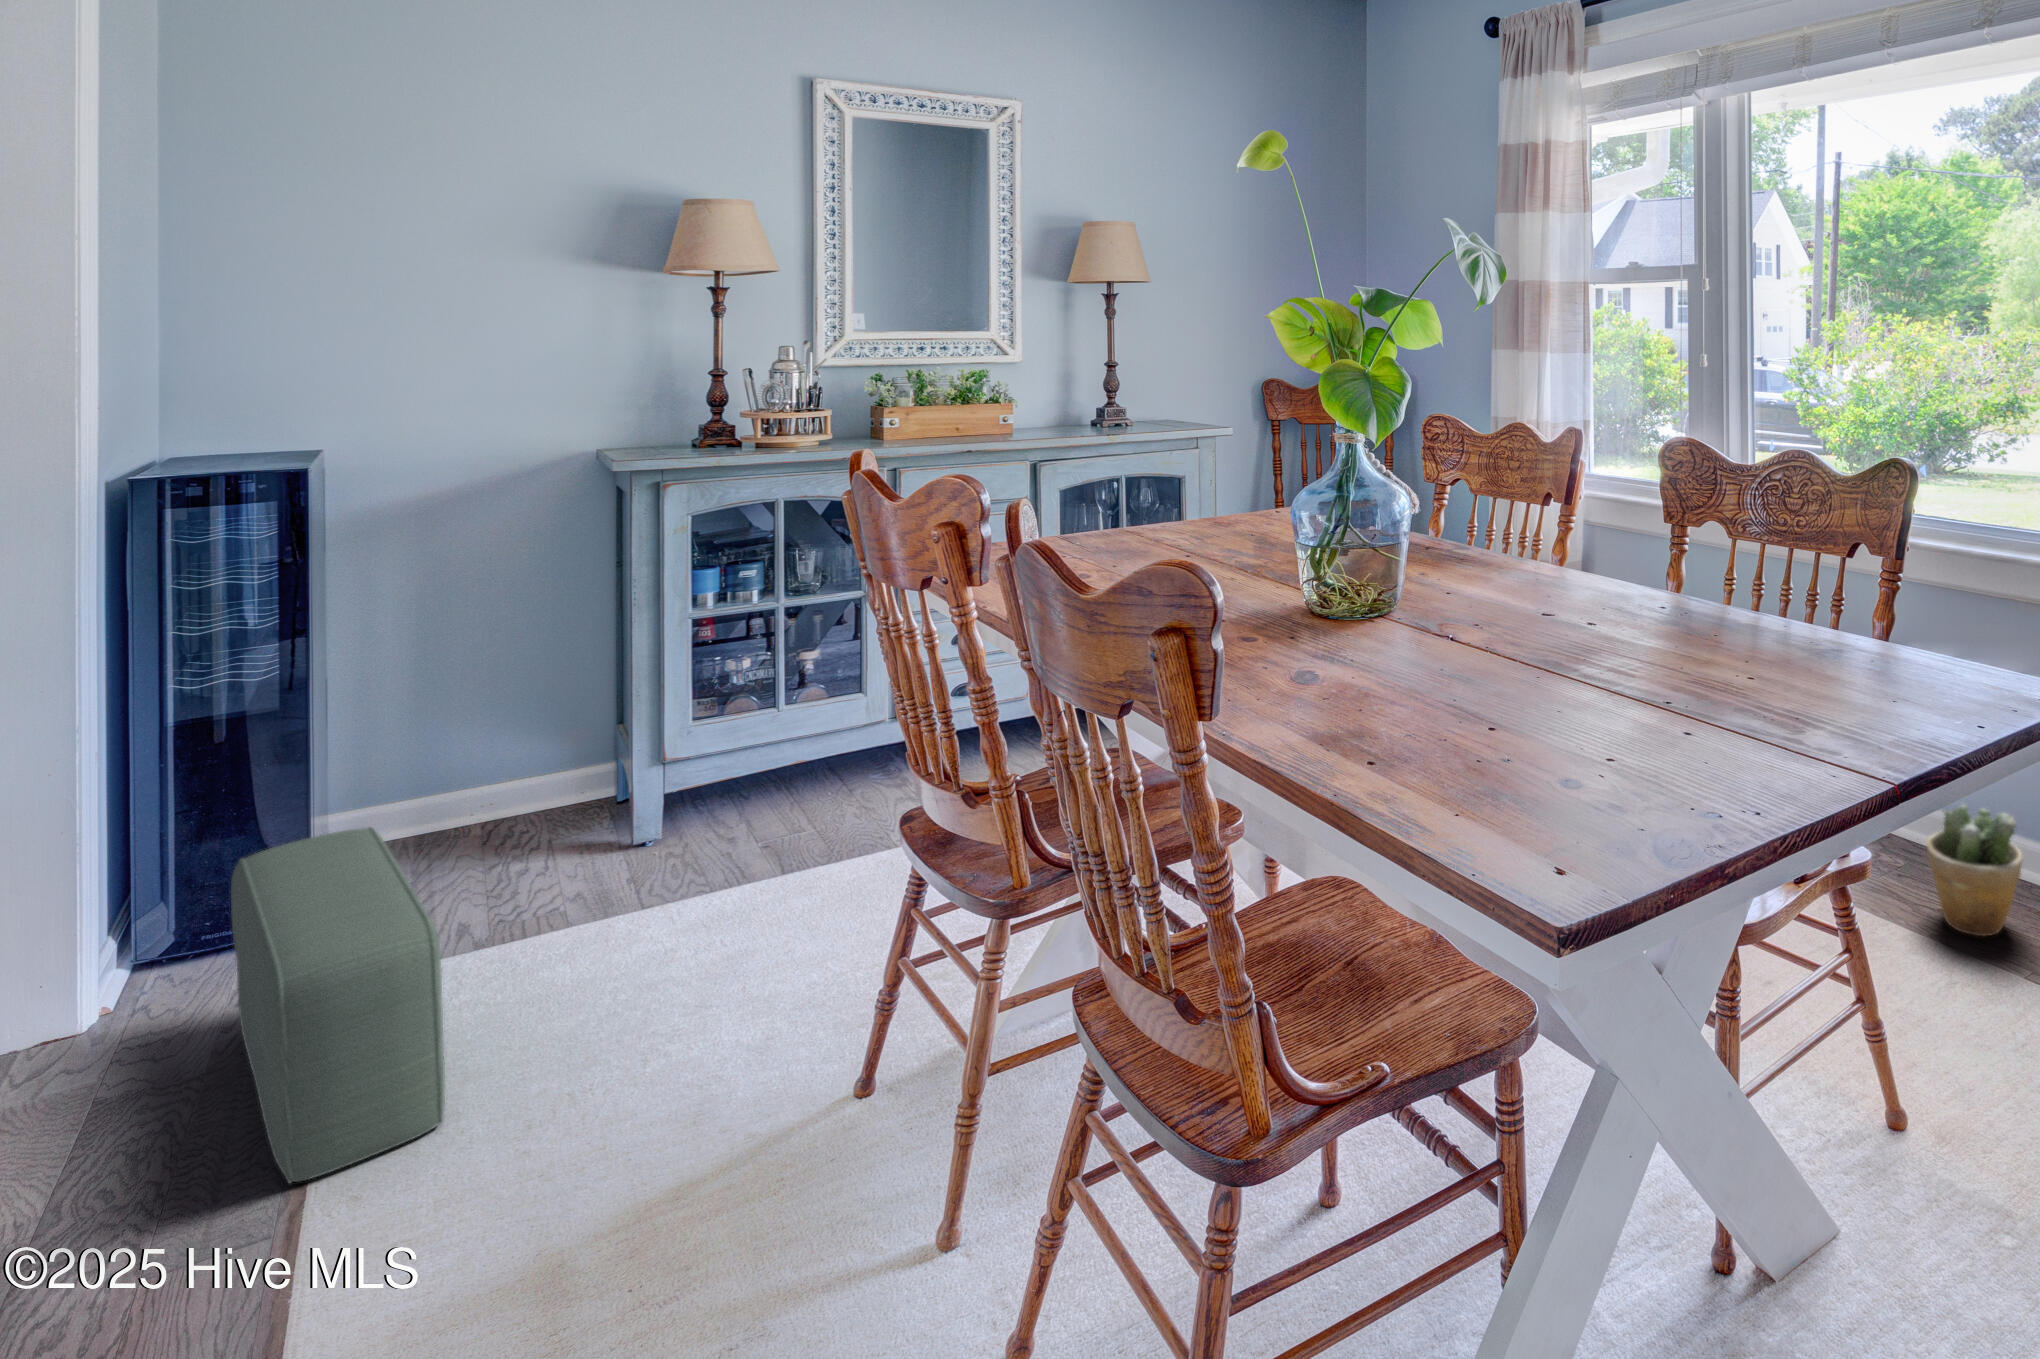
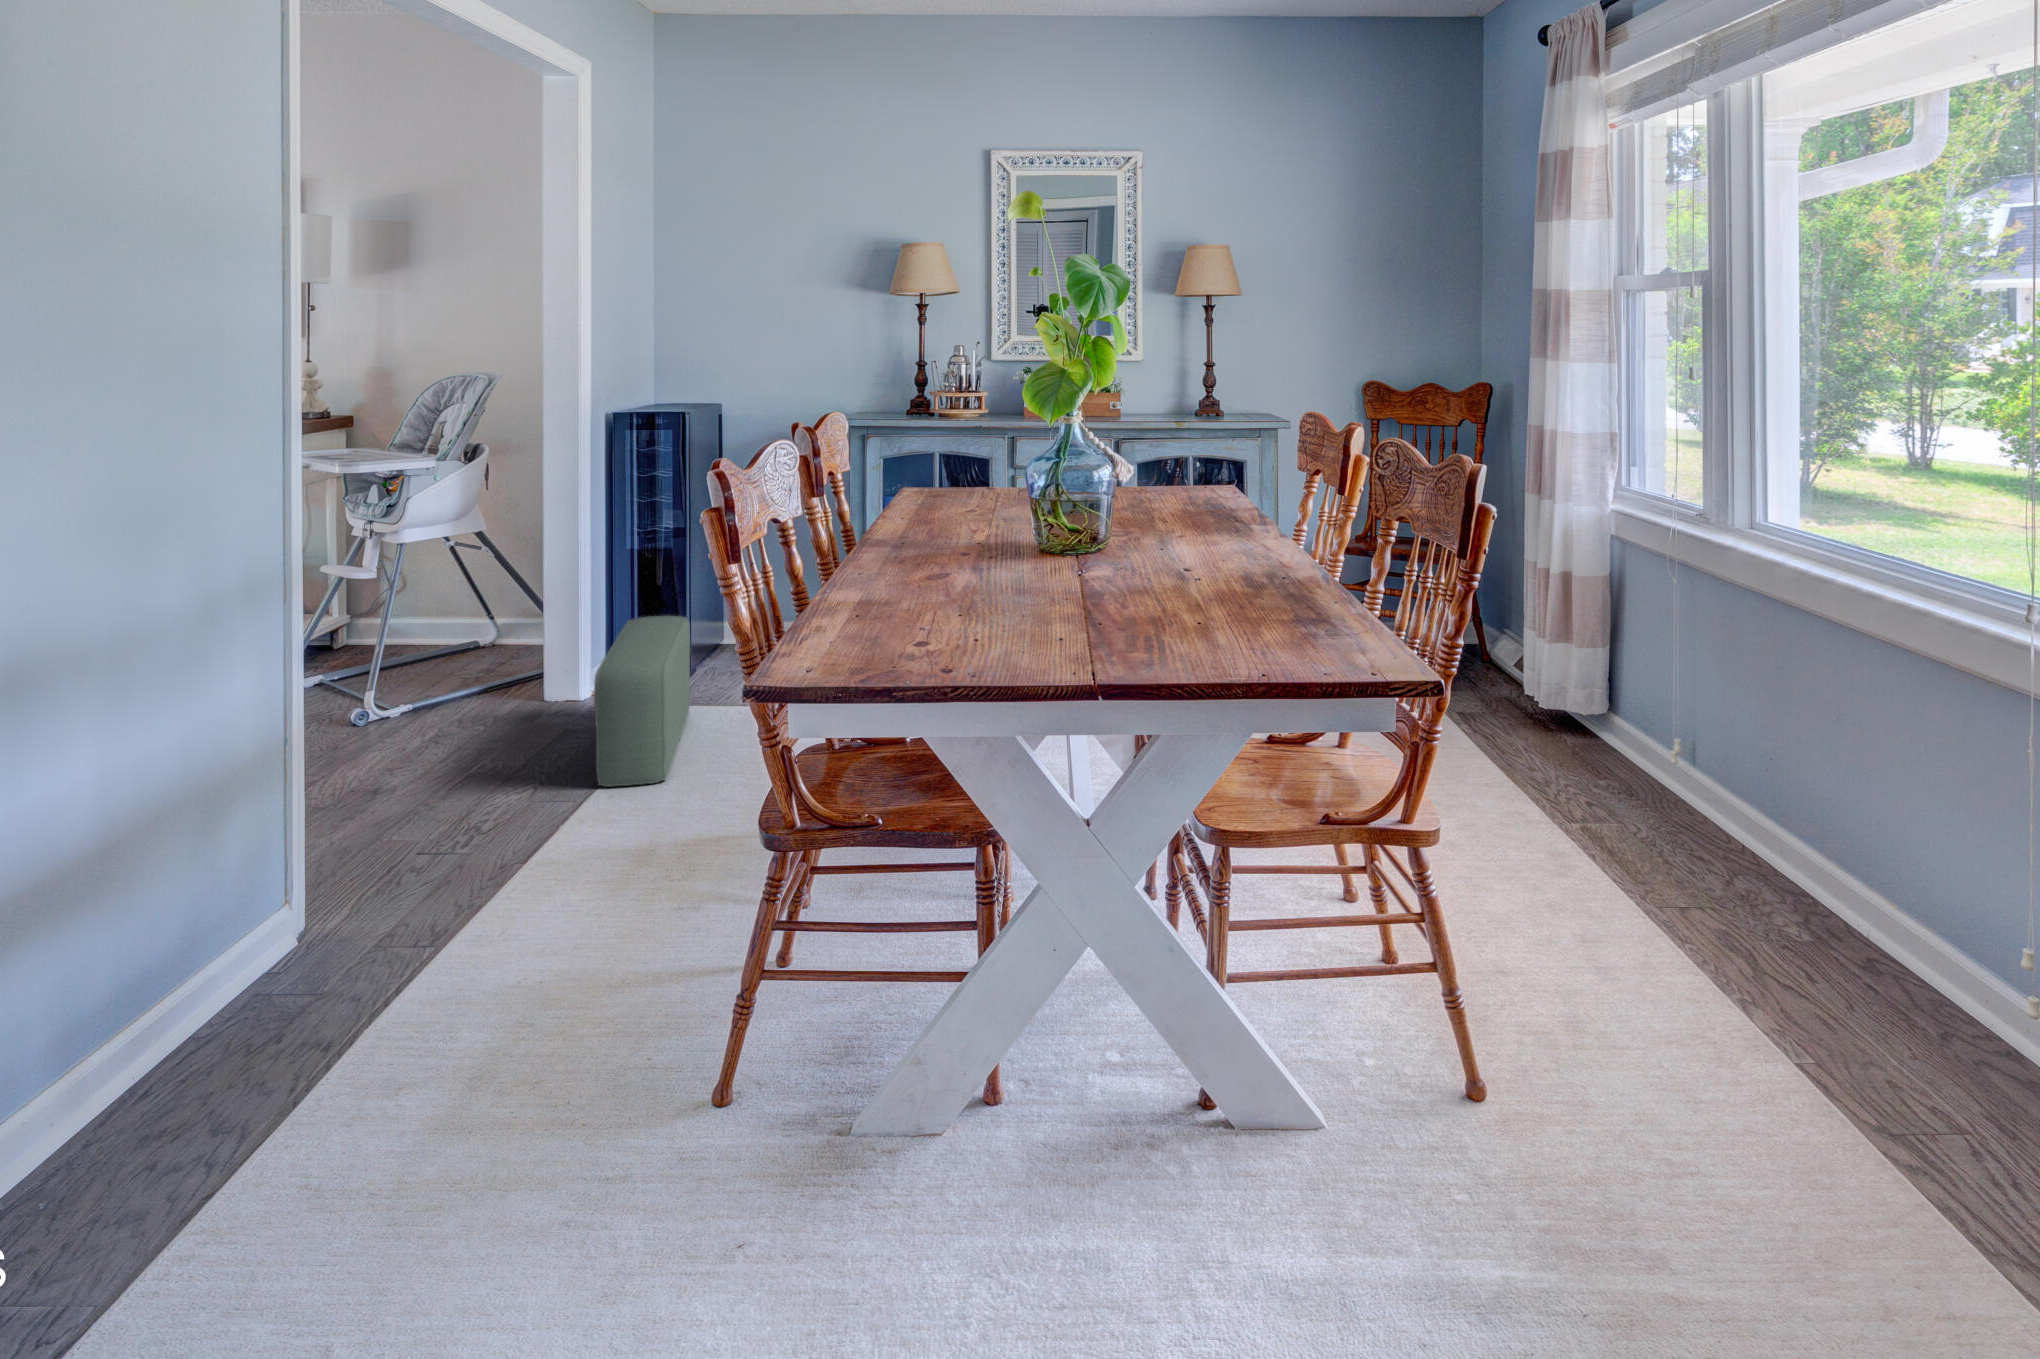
potted plant: present [1926,805,2022,936] -> none [1742,865,1859,1023]

